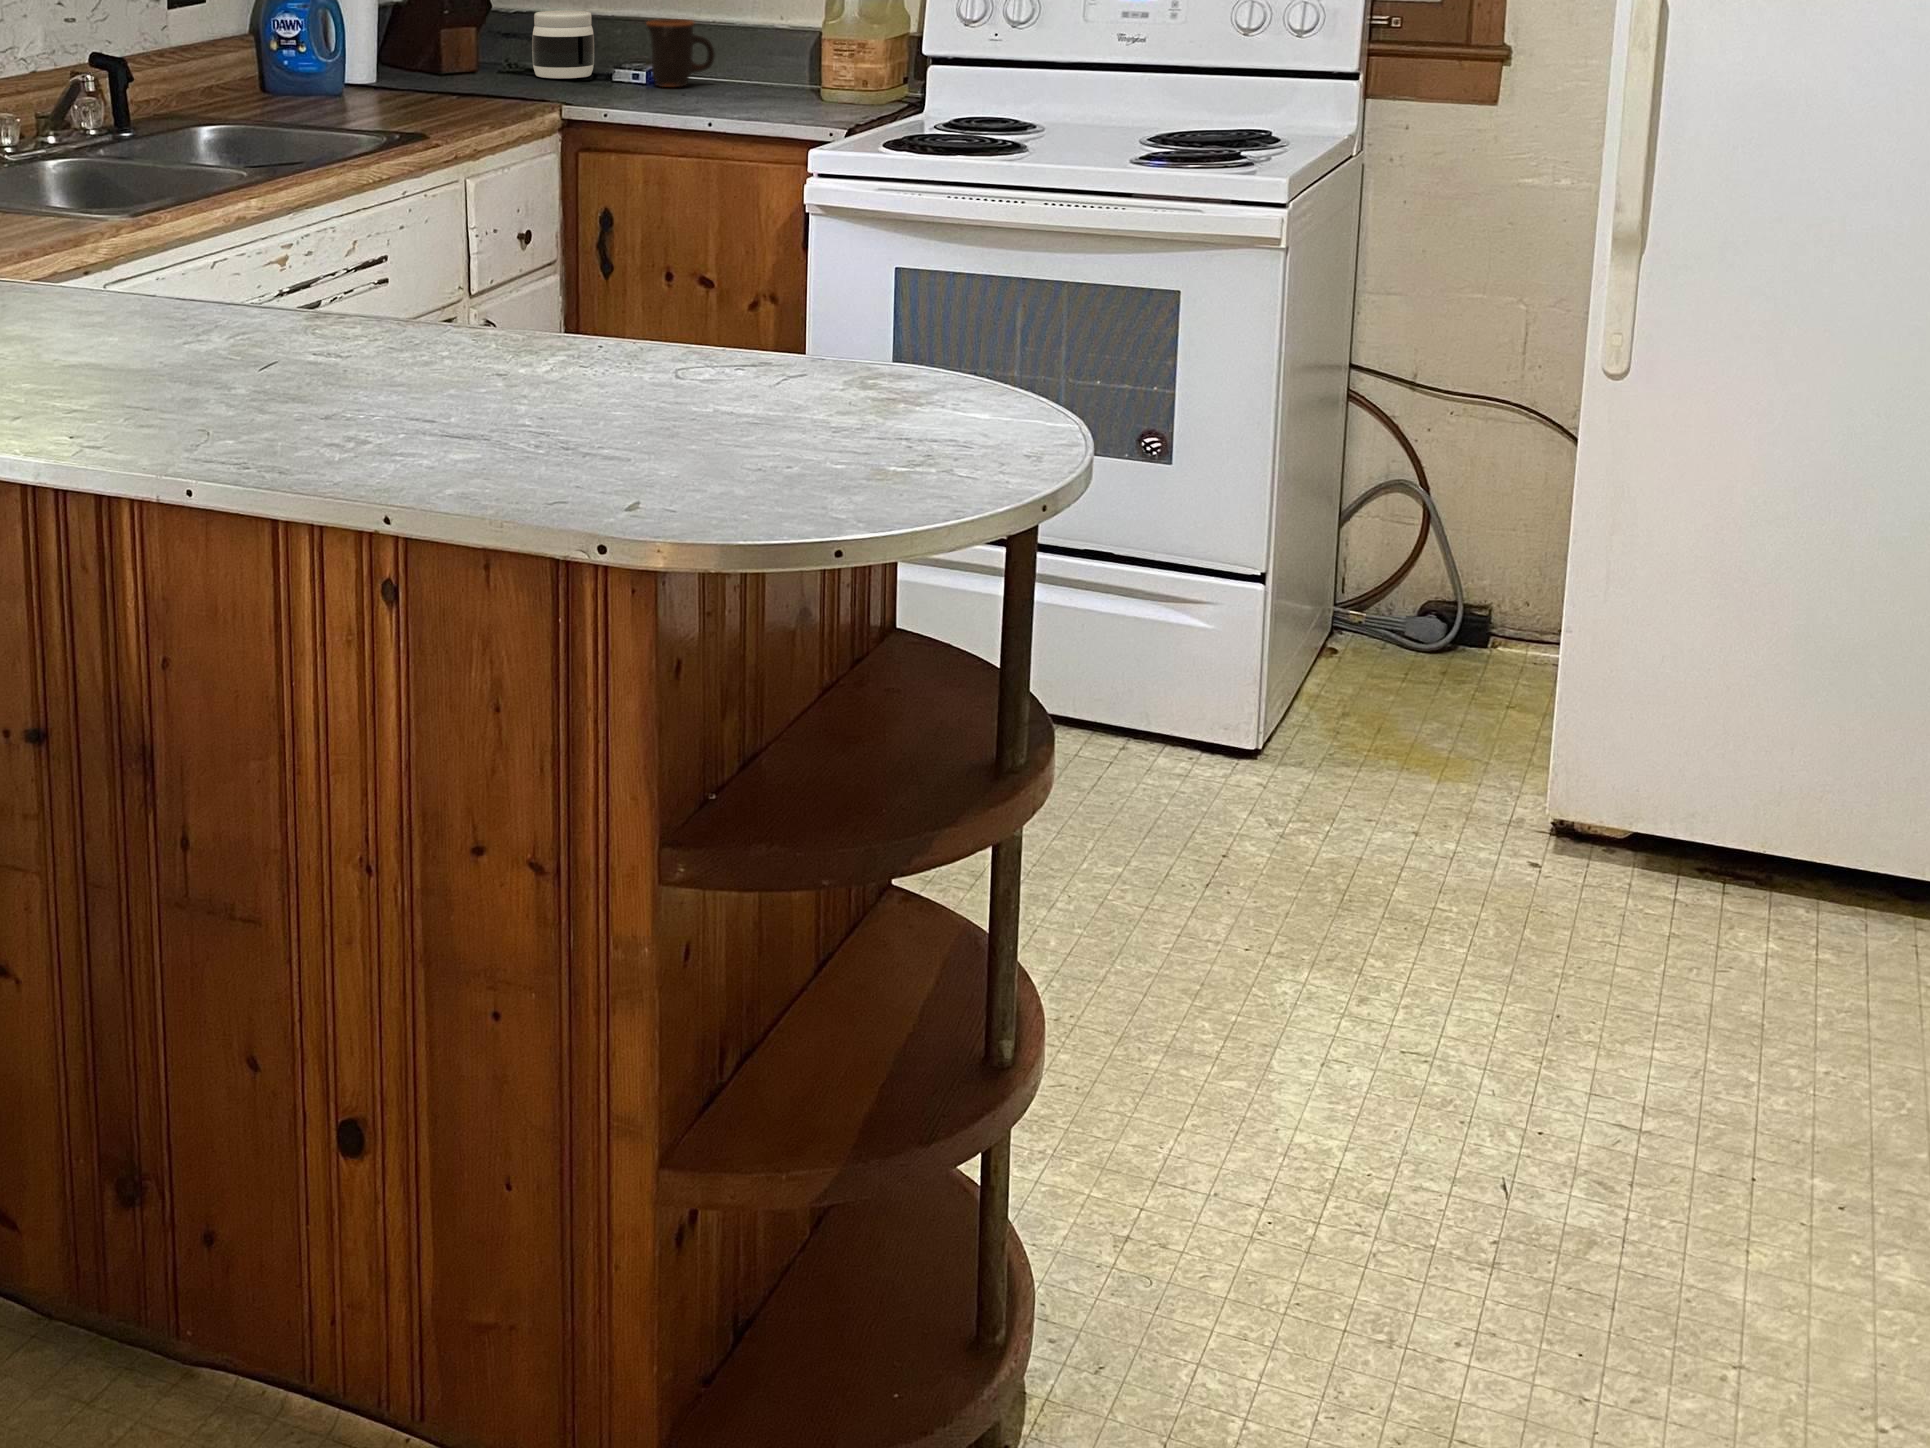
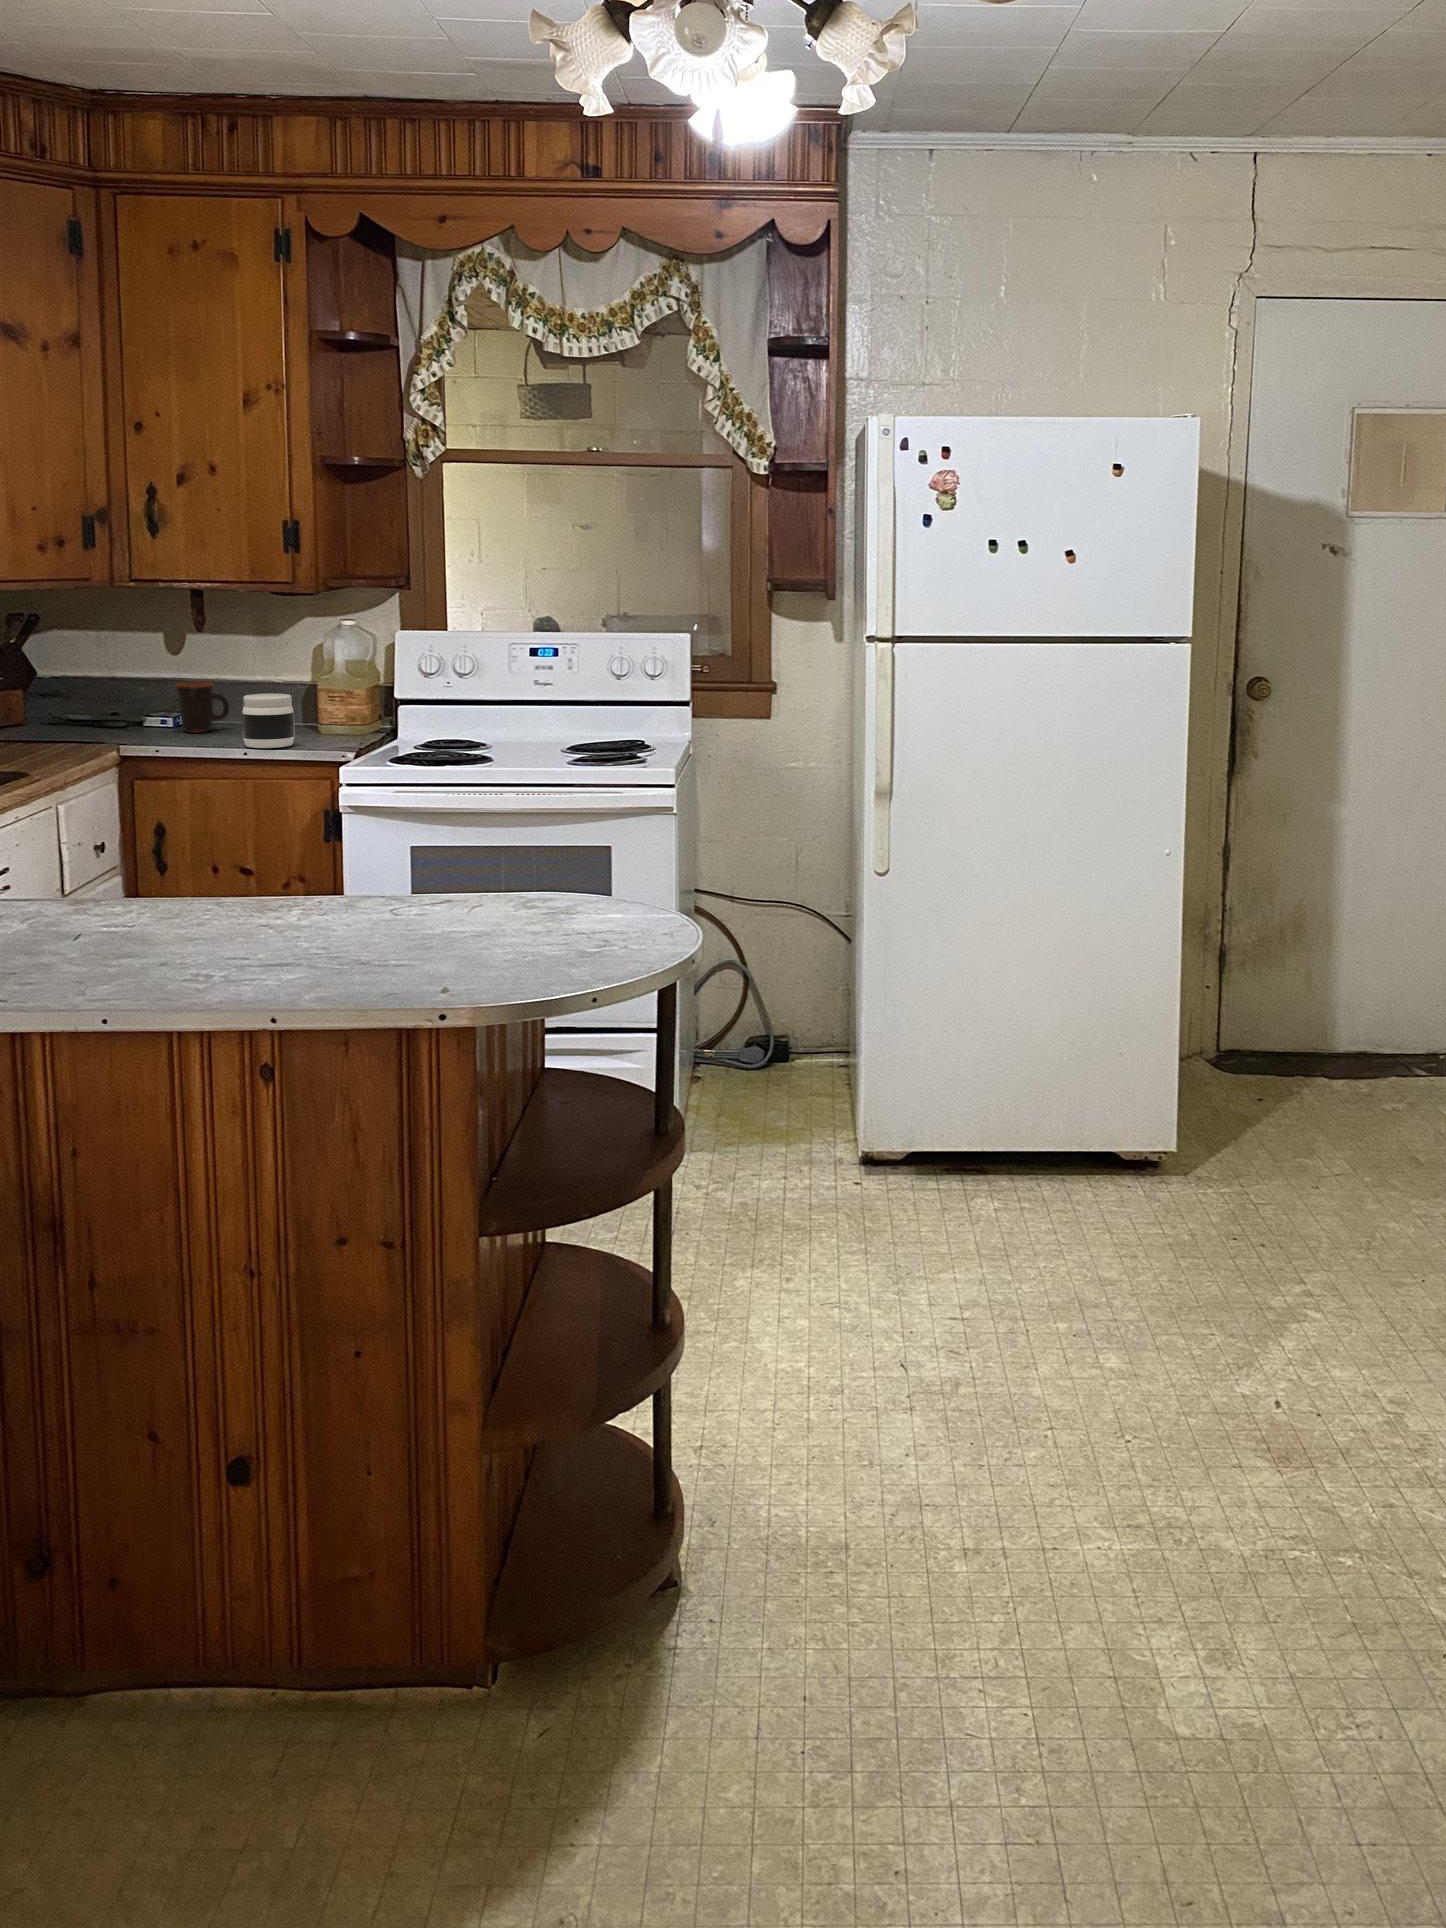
jar: present [532,10,594,78] -> present [242,693,295,748]

